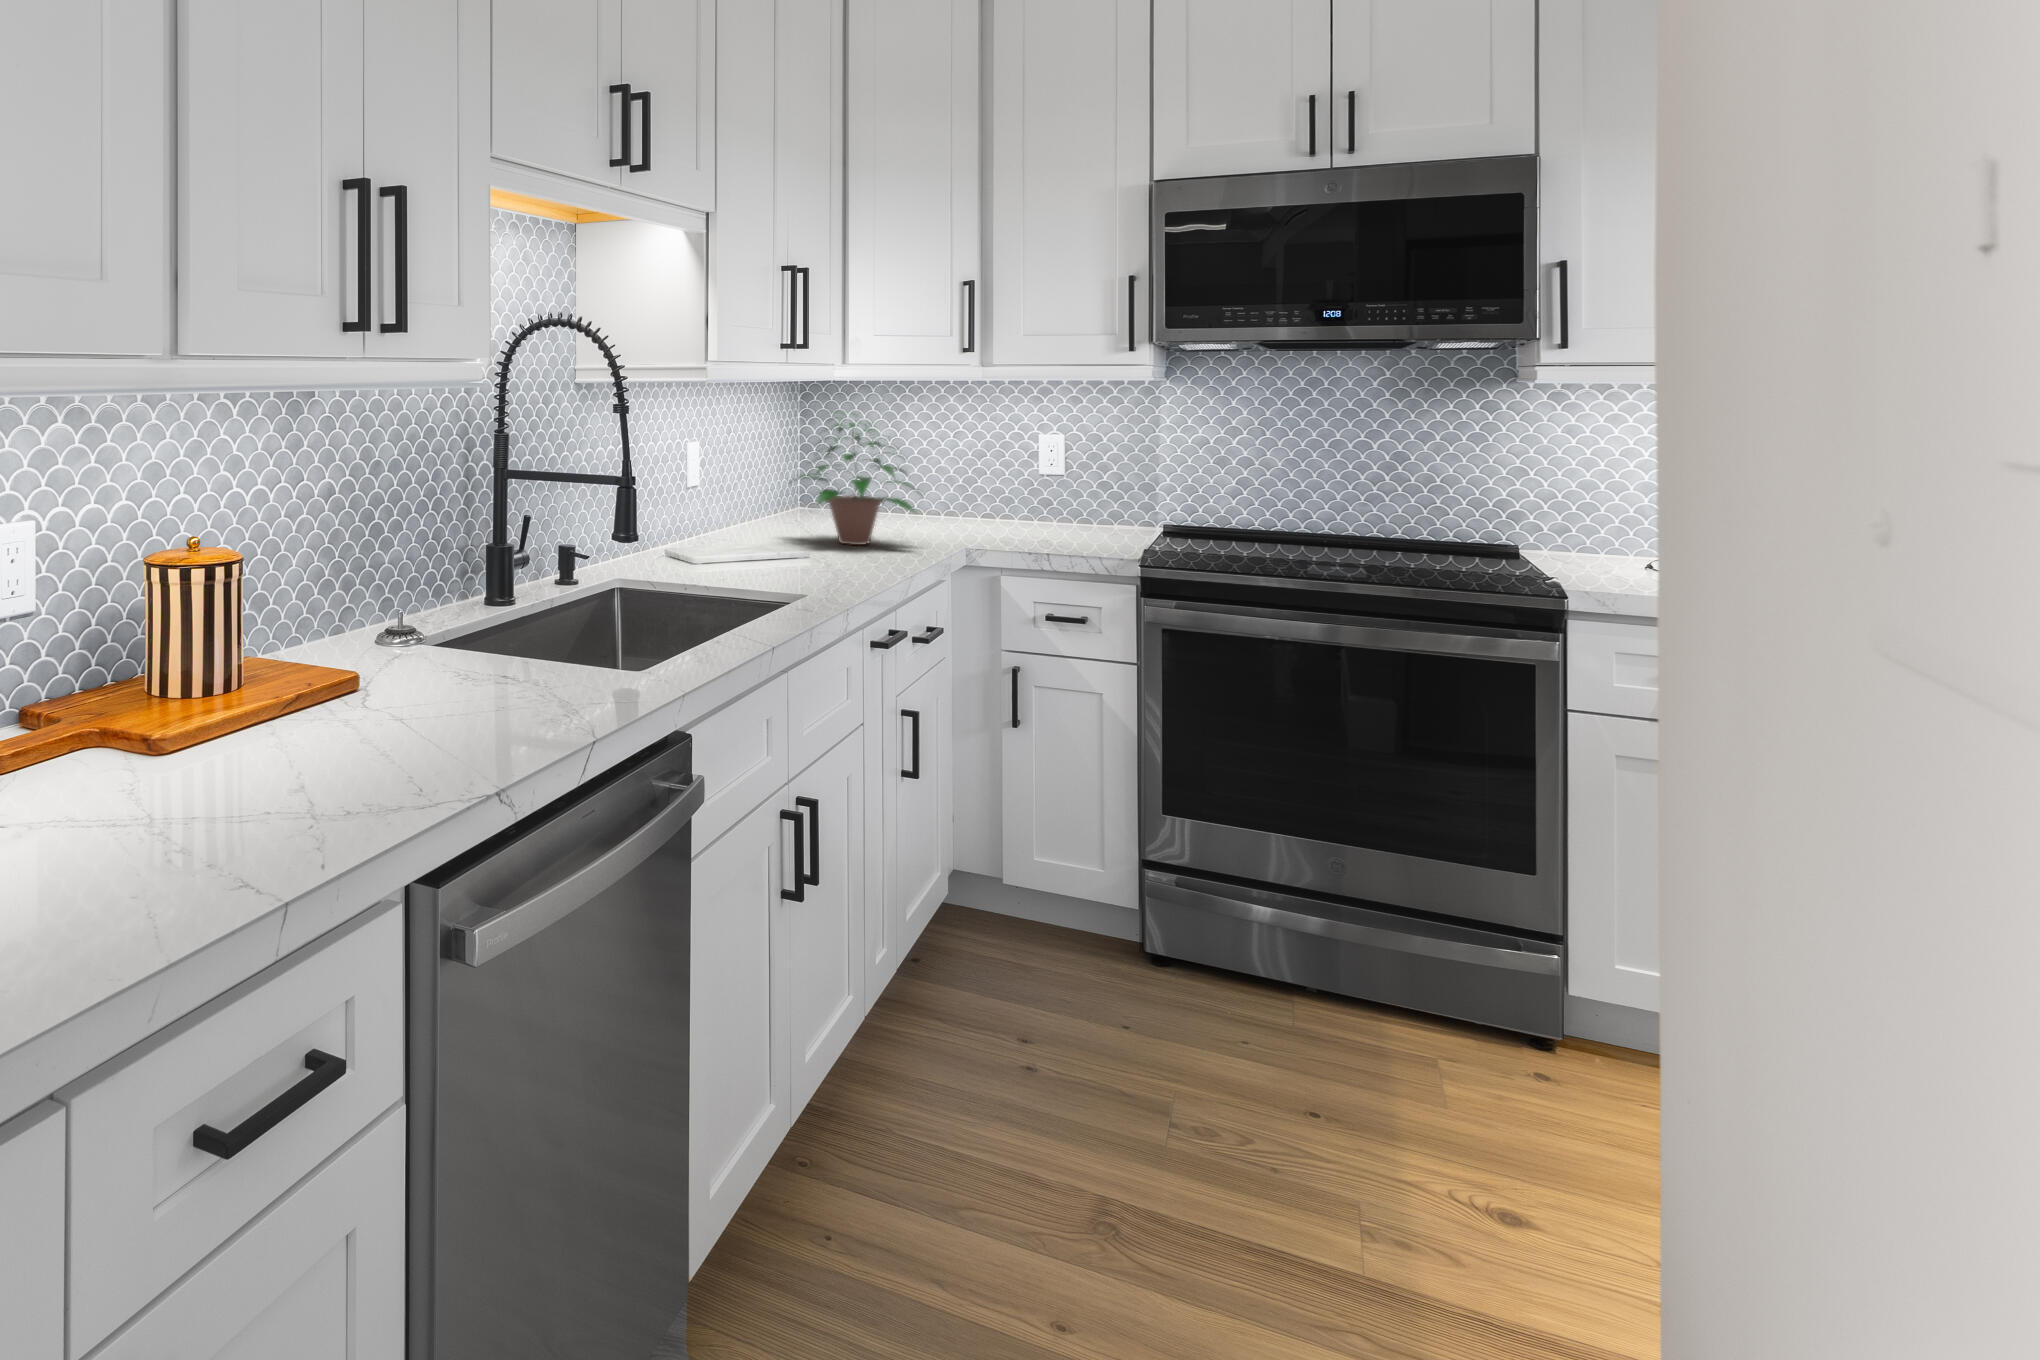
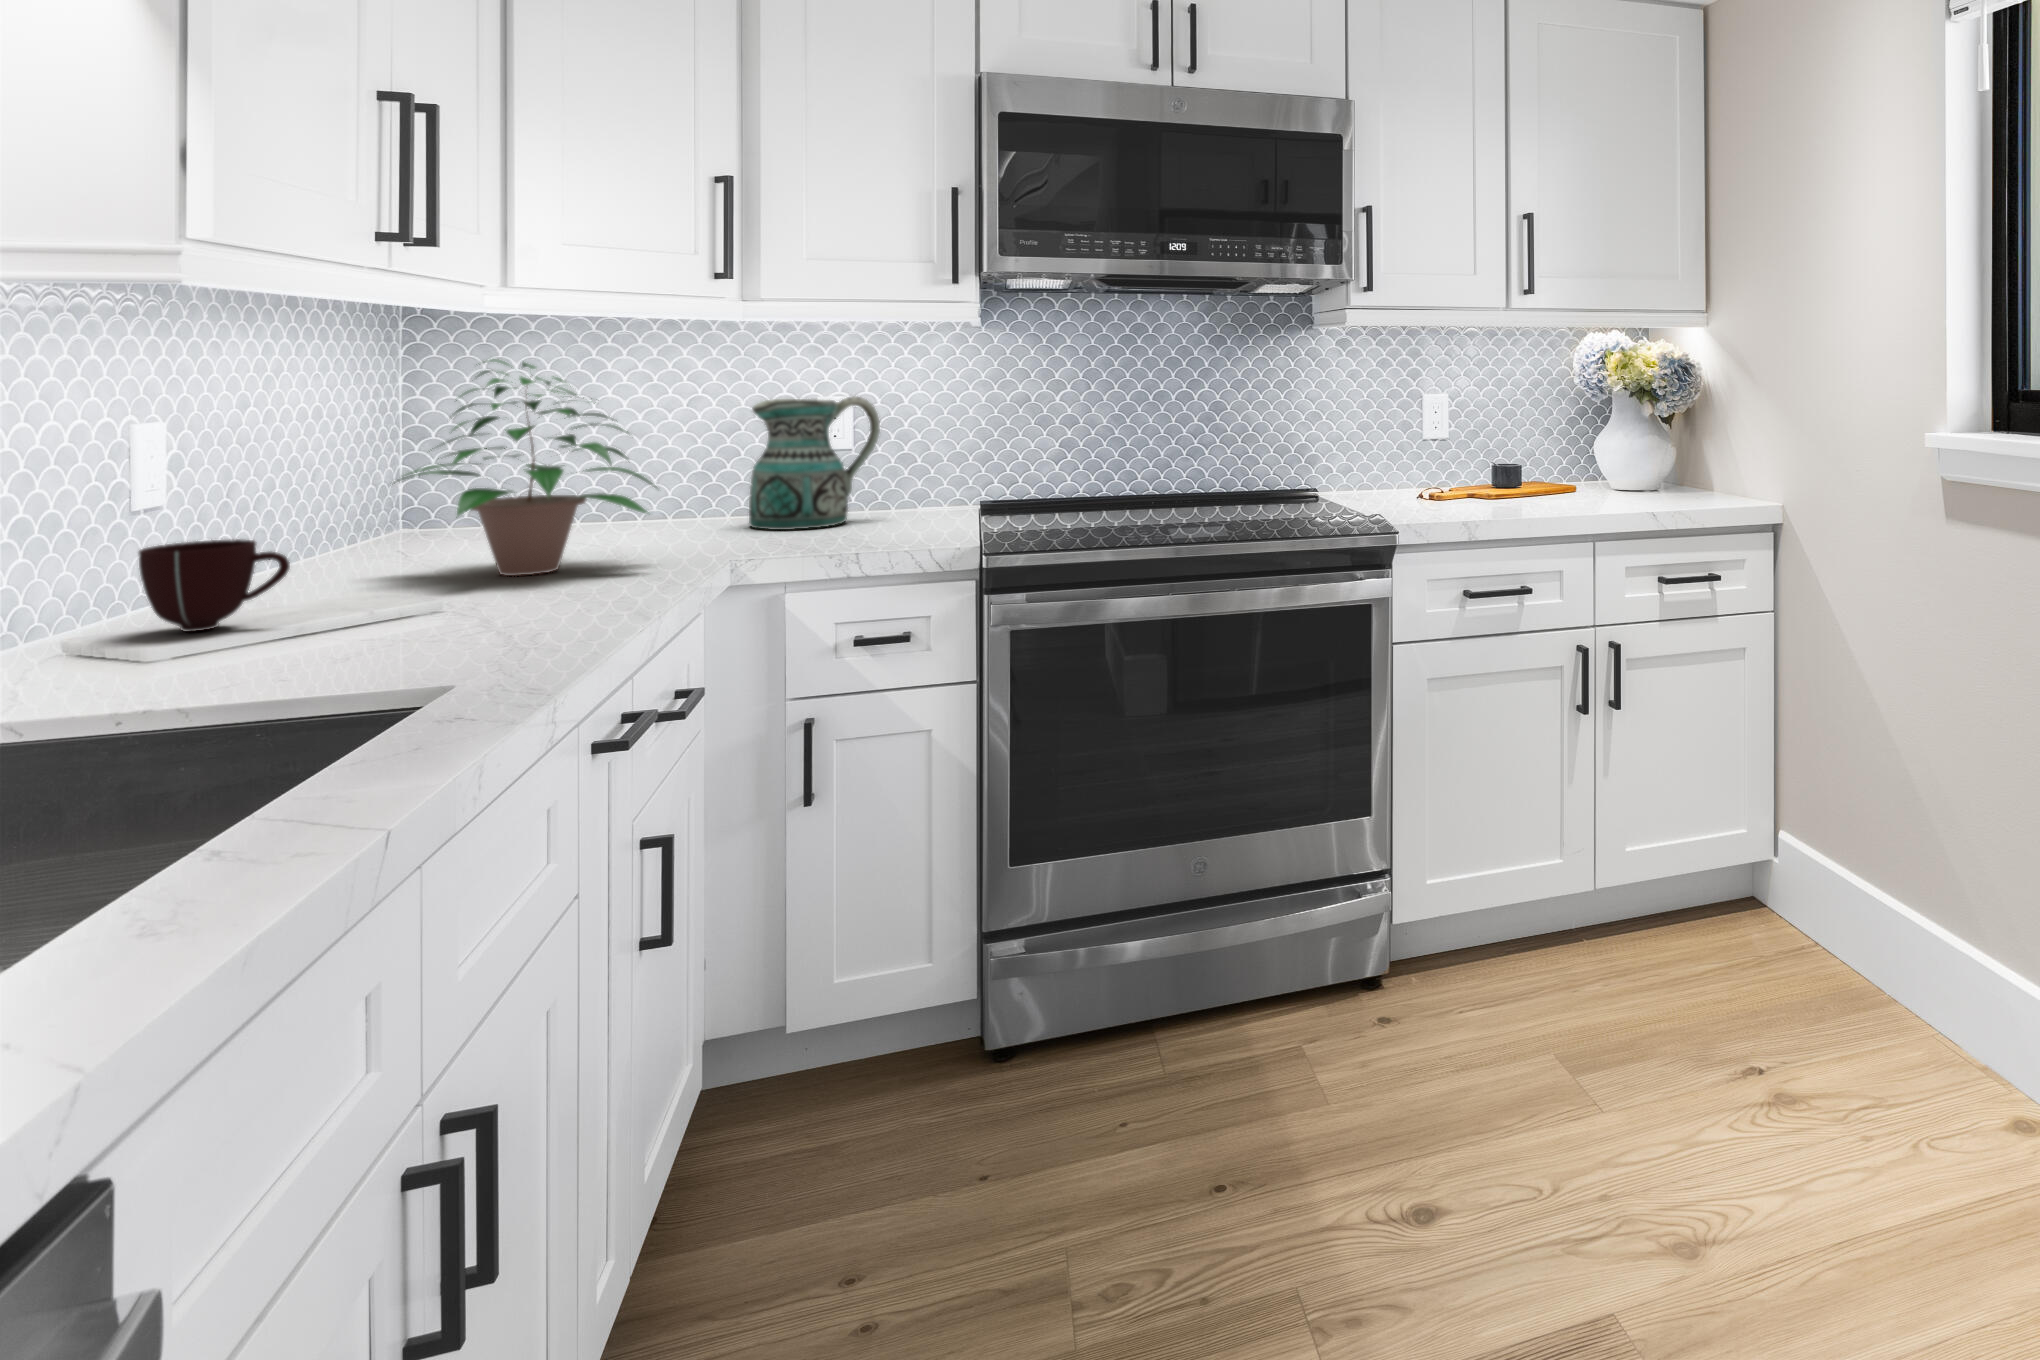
ceramic pitcher: none [991,436,1084,534] -> present [749,396,880,530]
mug: none [689,508,745,554] -> present [139,539,290,632]

